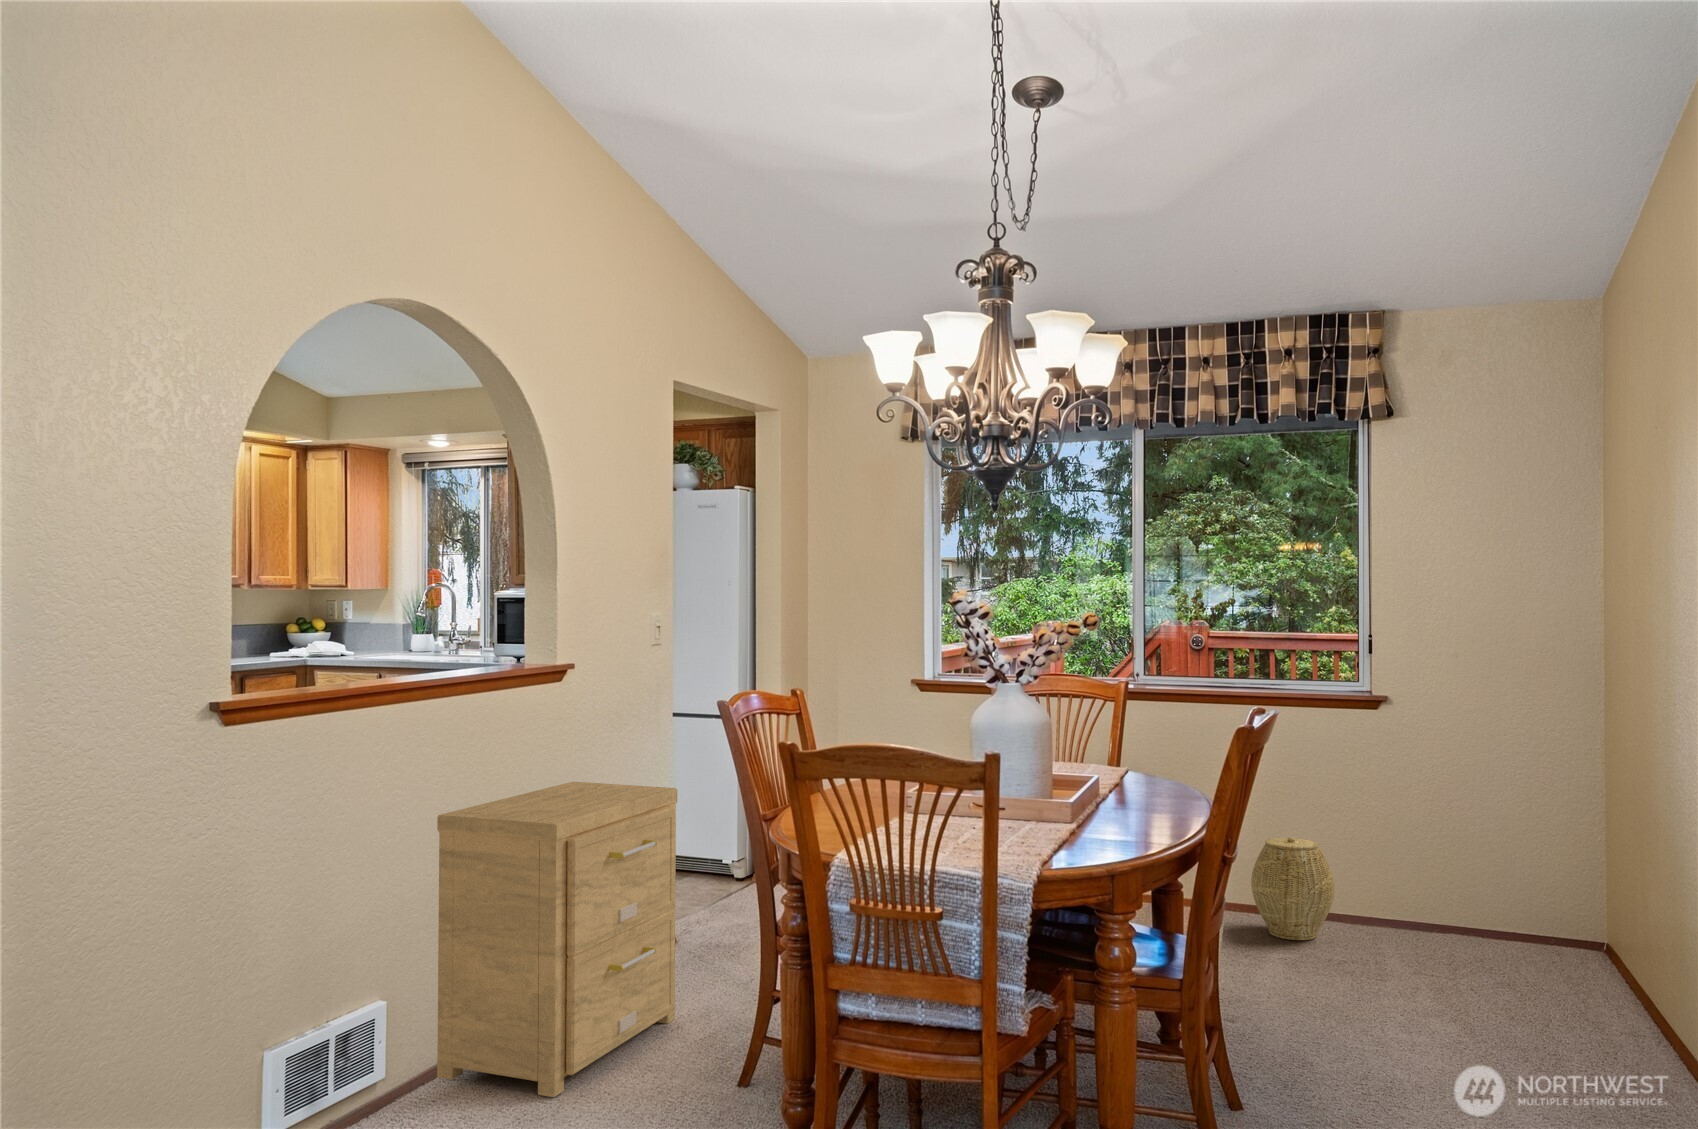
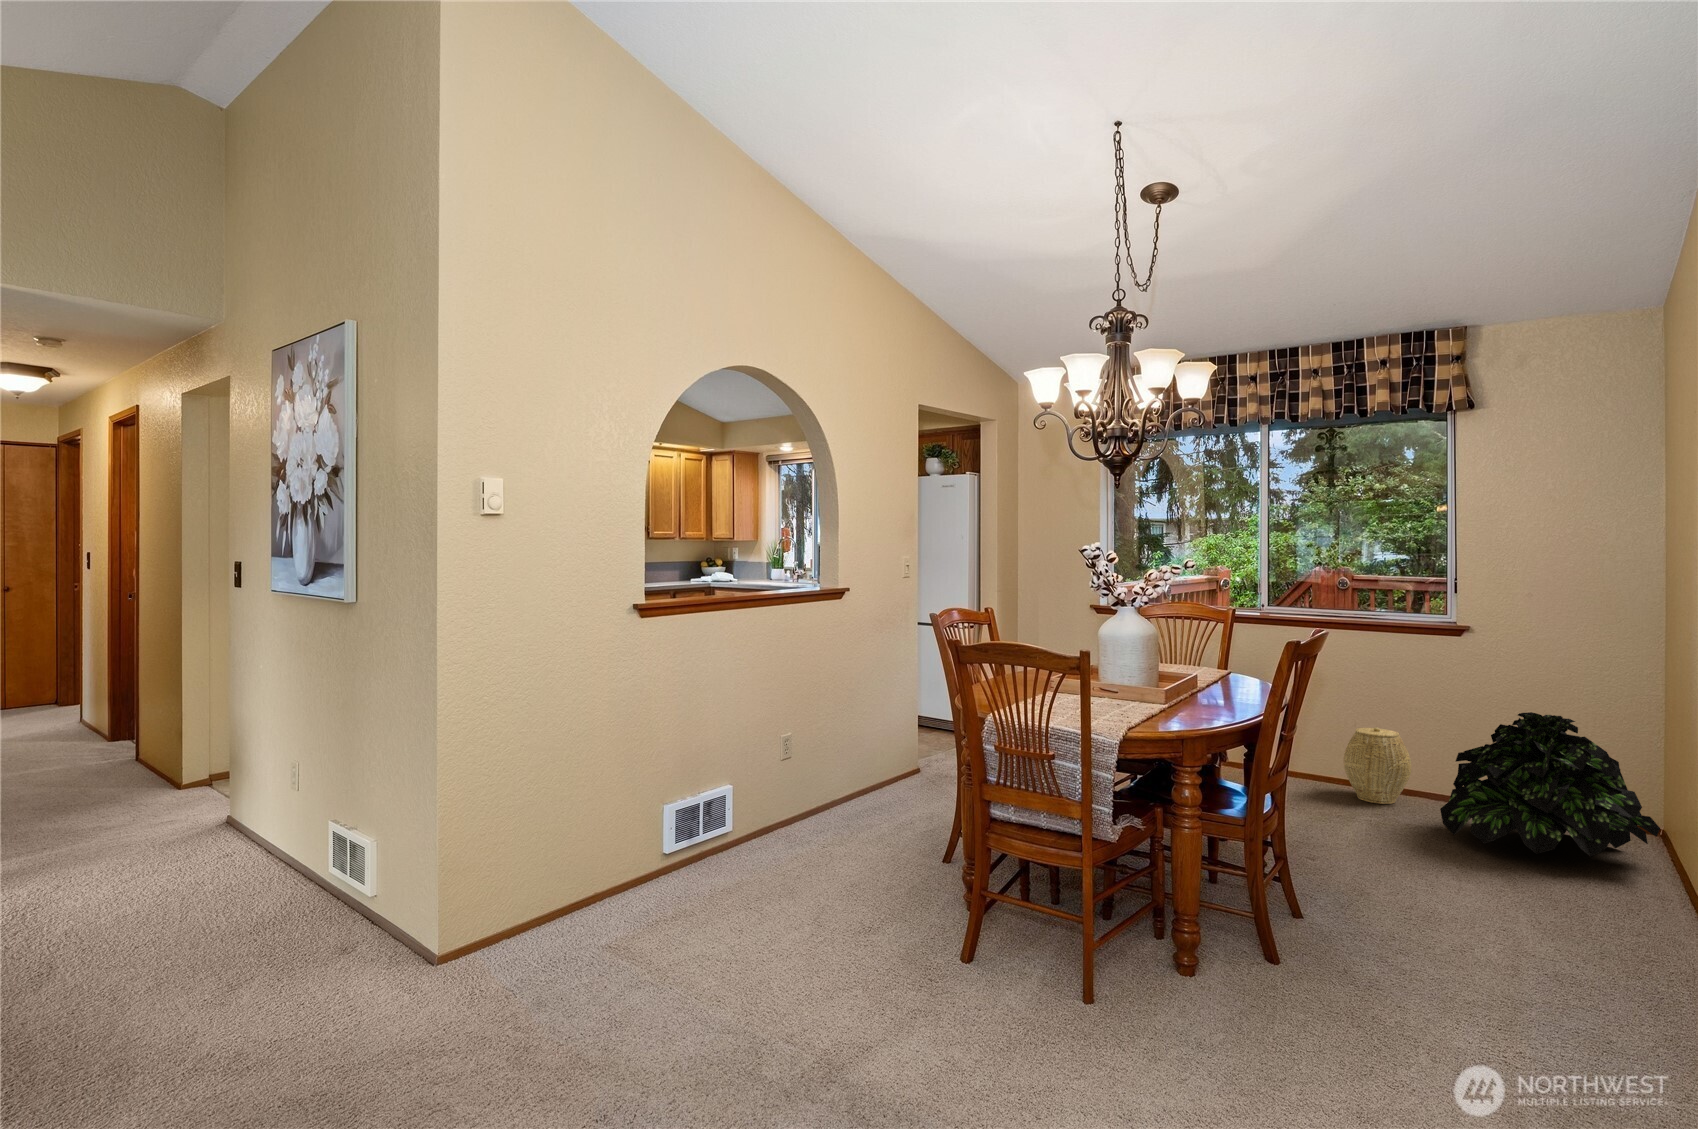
side table: present [437,782,677,1097] -> none [765,665,915,856]
potted plant: none [1382,808,1632,995] -> present [1440,712,1660,856]

